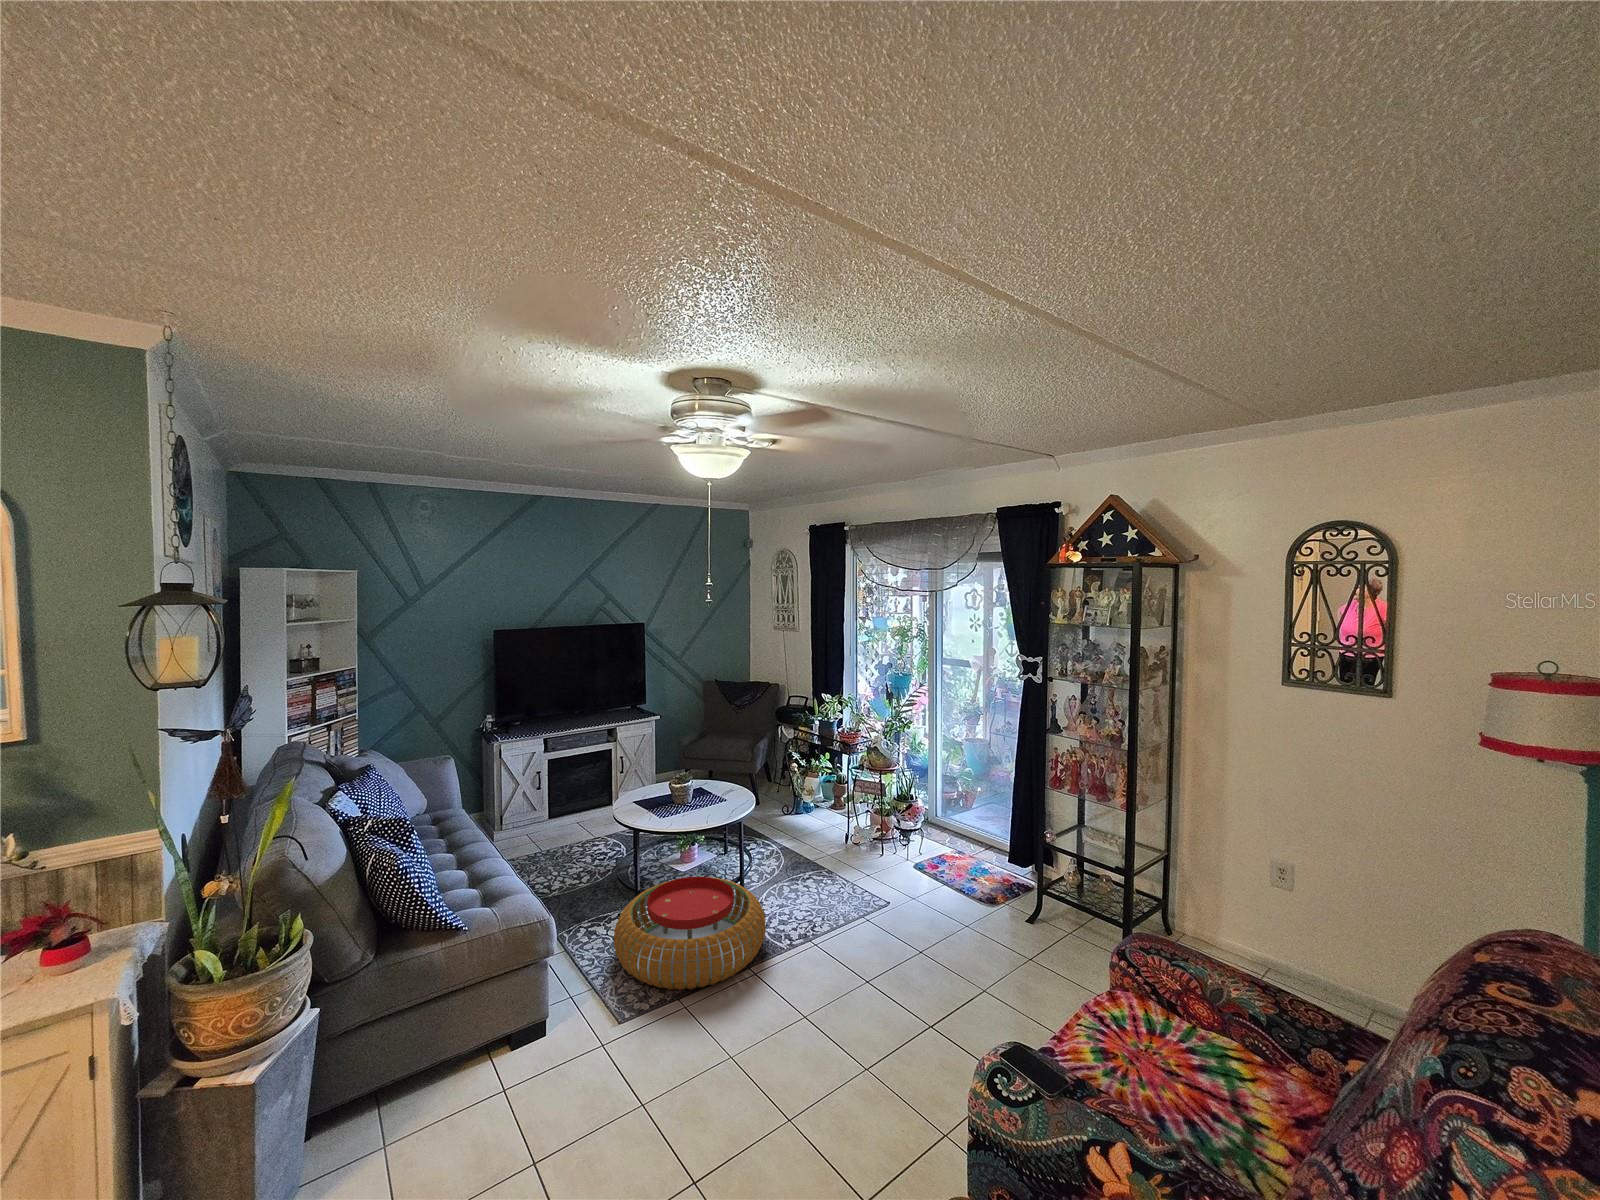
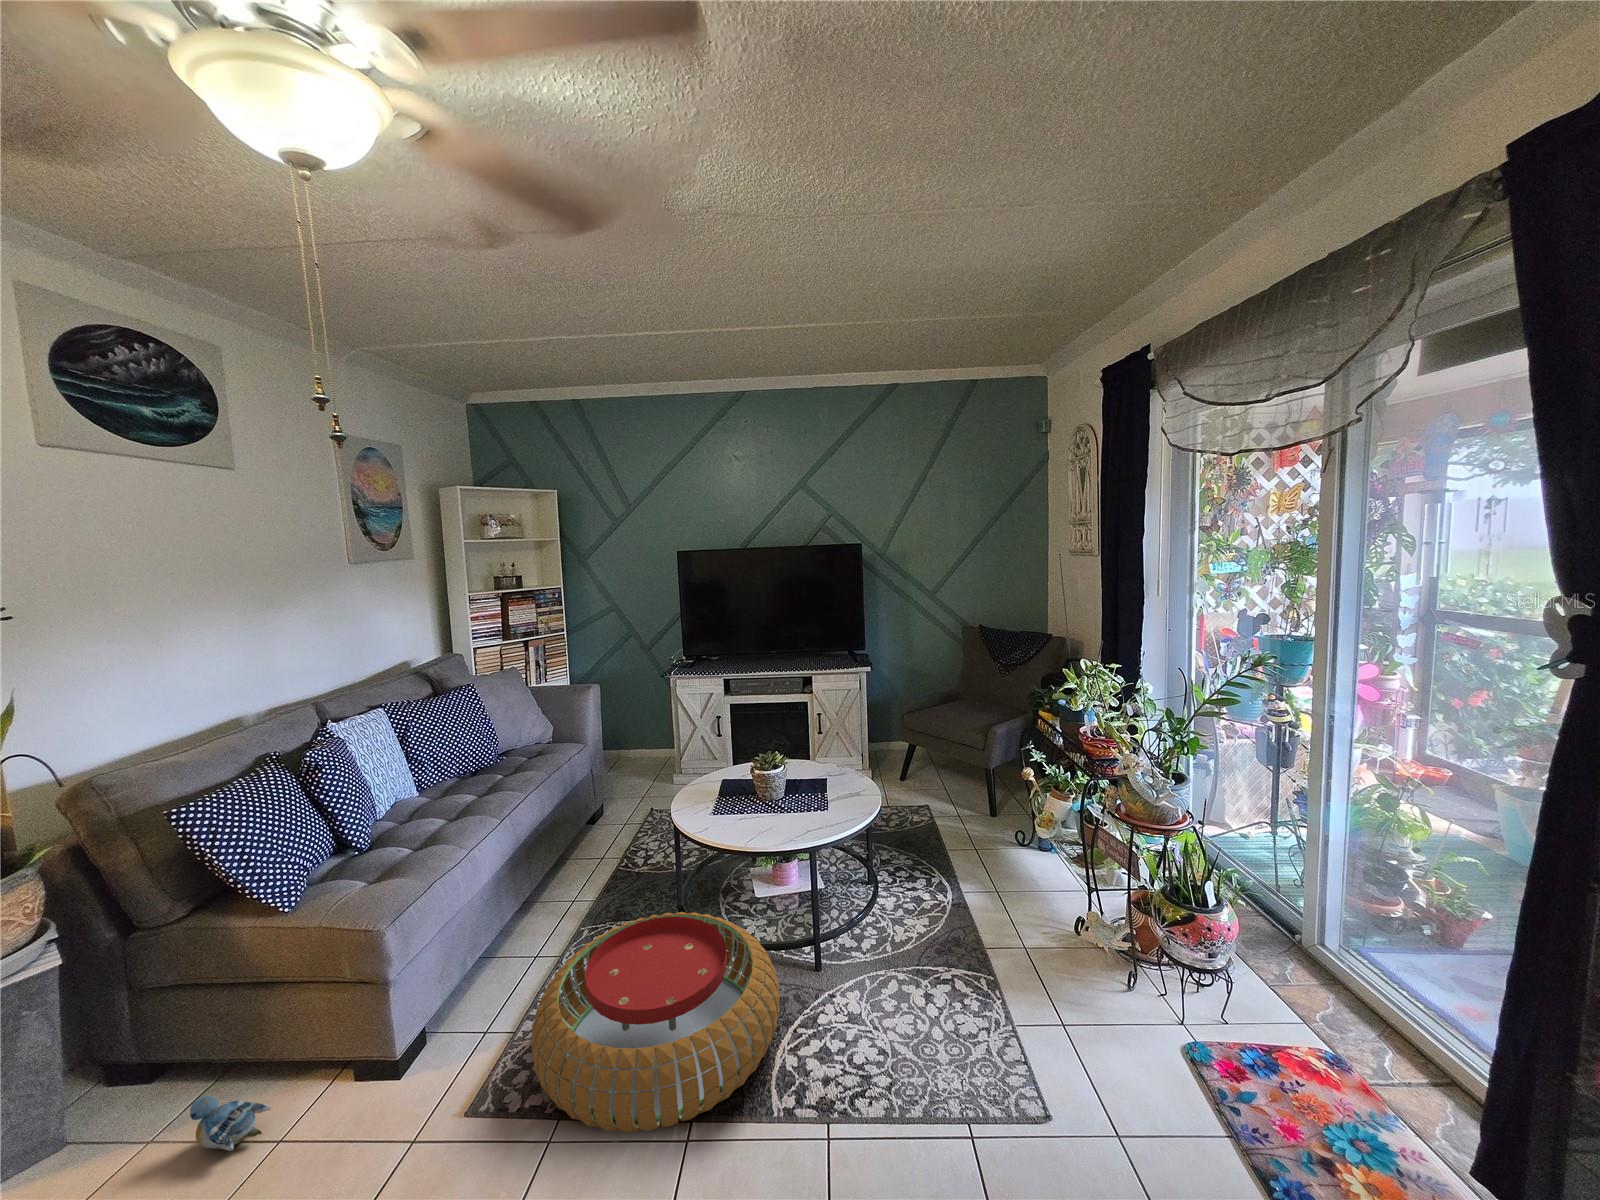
plush toy: none [432,1071,490,1111] -> present [190,1096,271,1151]

